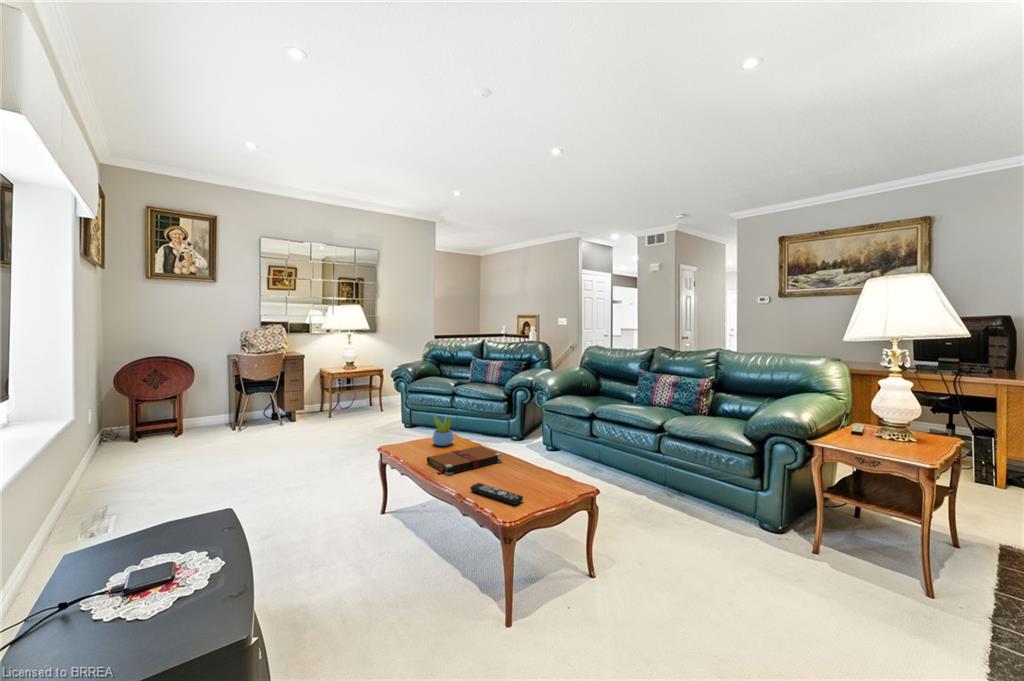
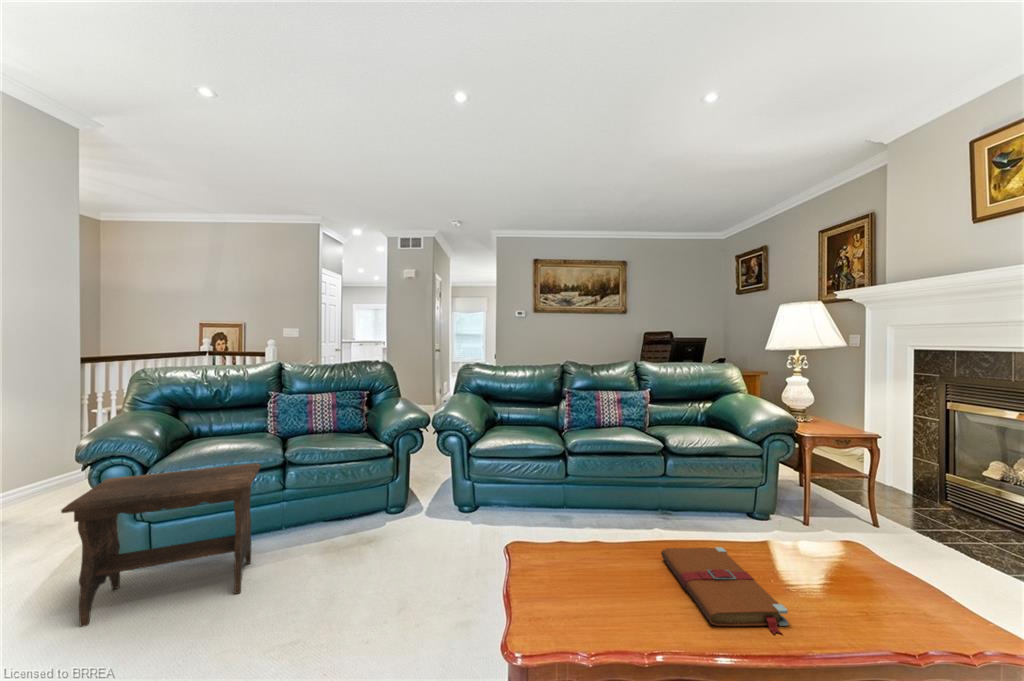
footstool: none [368,380,434,437] -> present [61,463,261,627]
succulent plant: present [433,415,454,446] -> none [577,514,618,582]
remote control: present [470,483,523,505] -> none [854,594,937,628]

